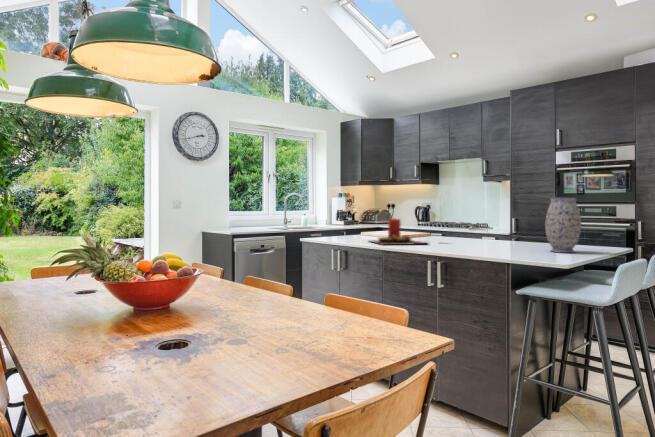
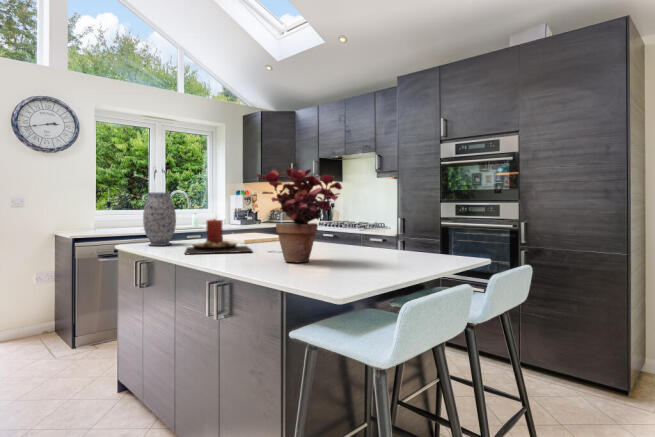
potted plant: none [454,179,523,250] -> present [257,168,342,262]
vase: present [545,197,581,253] -> present [143,193,176,246]

